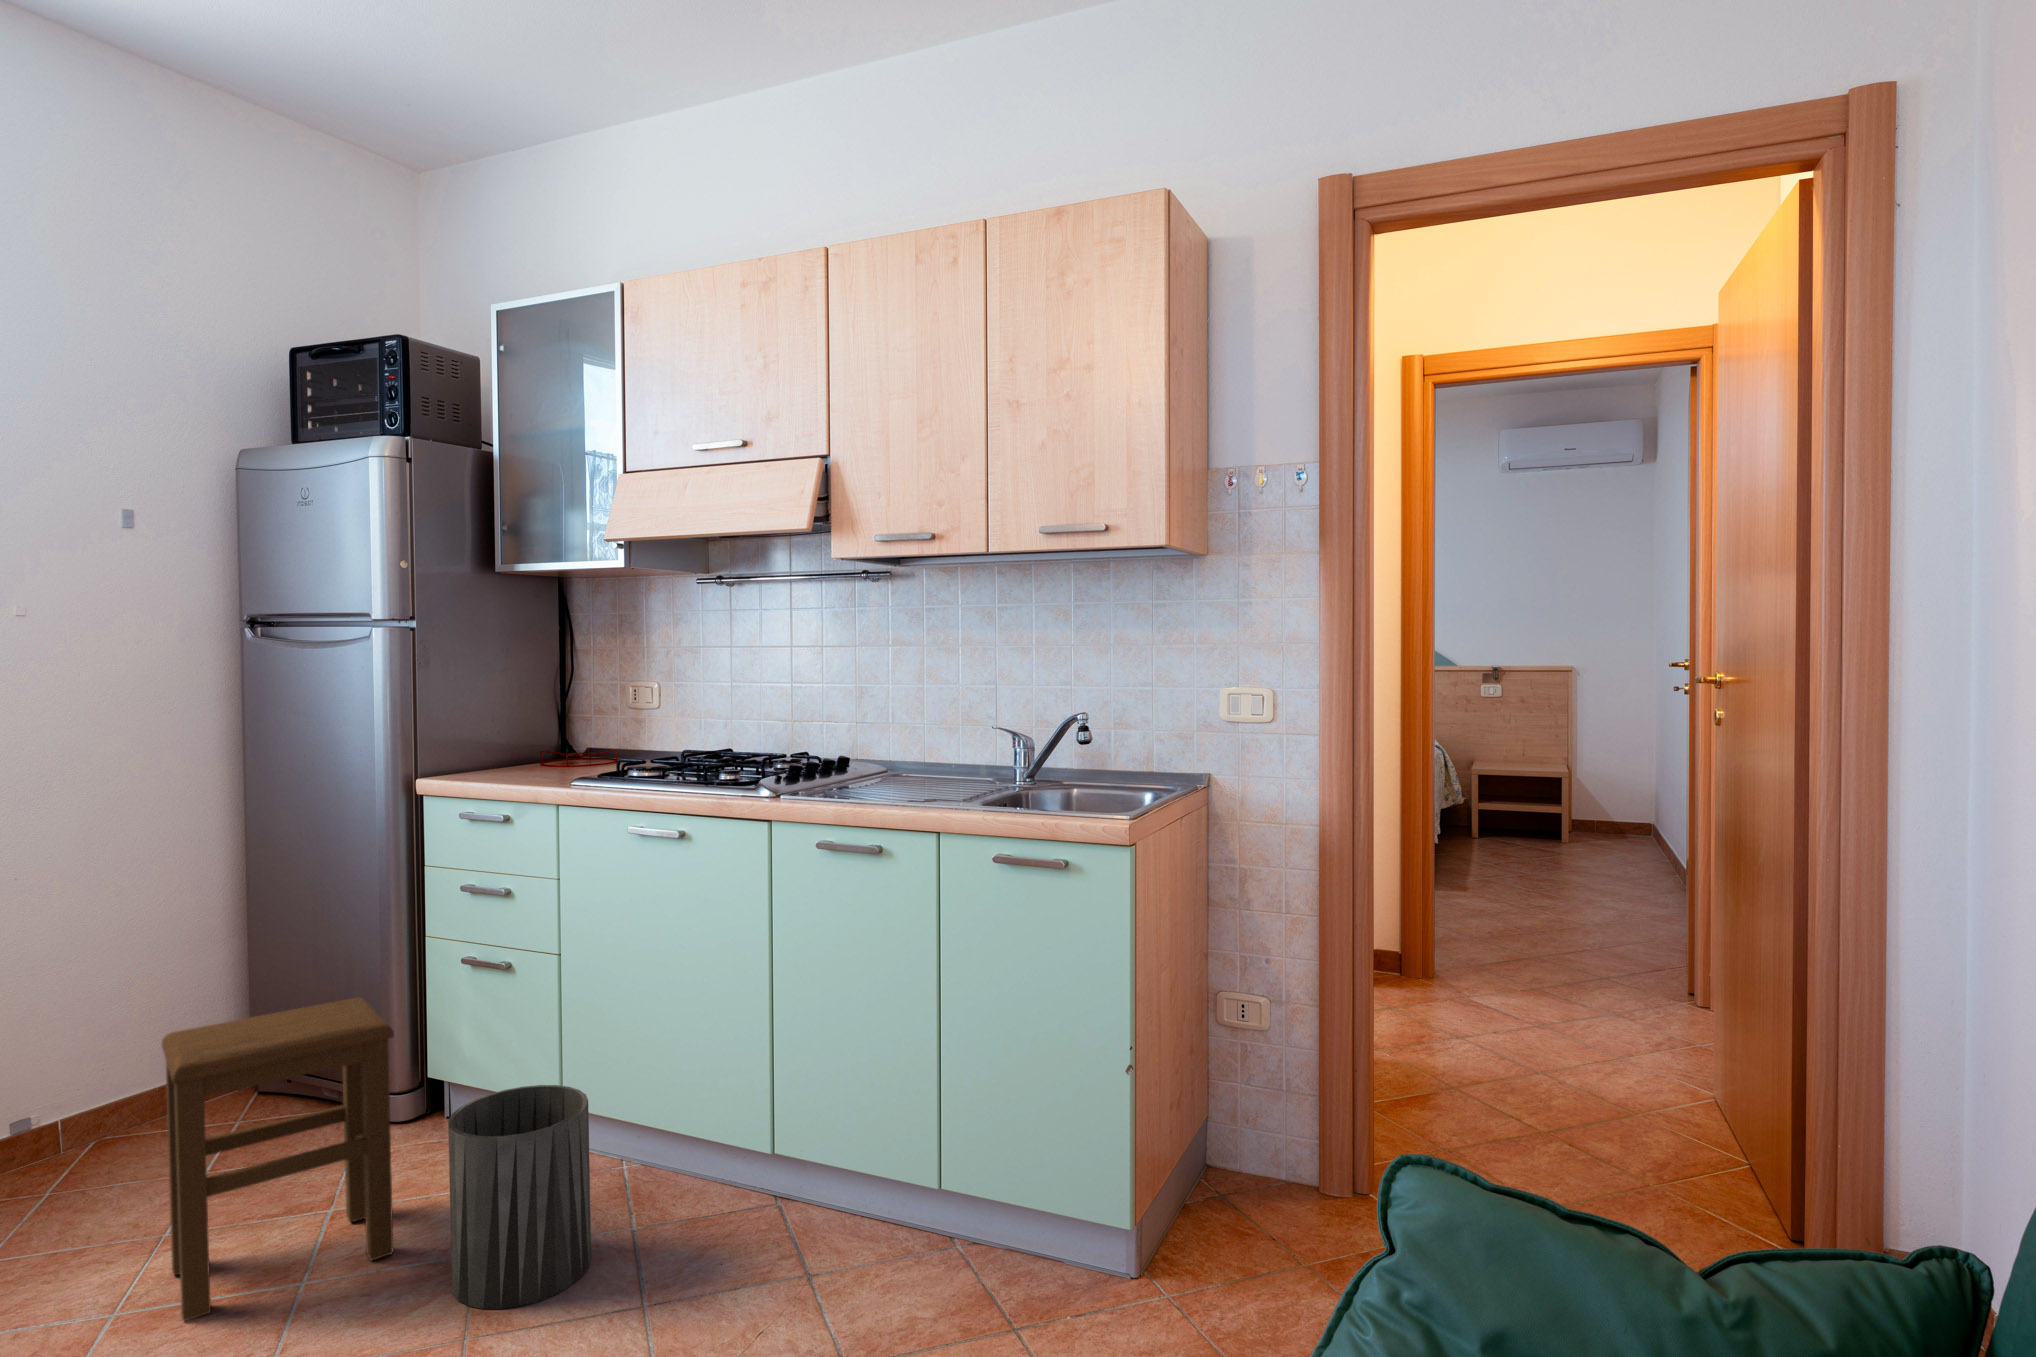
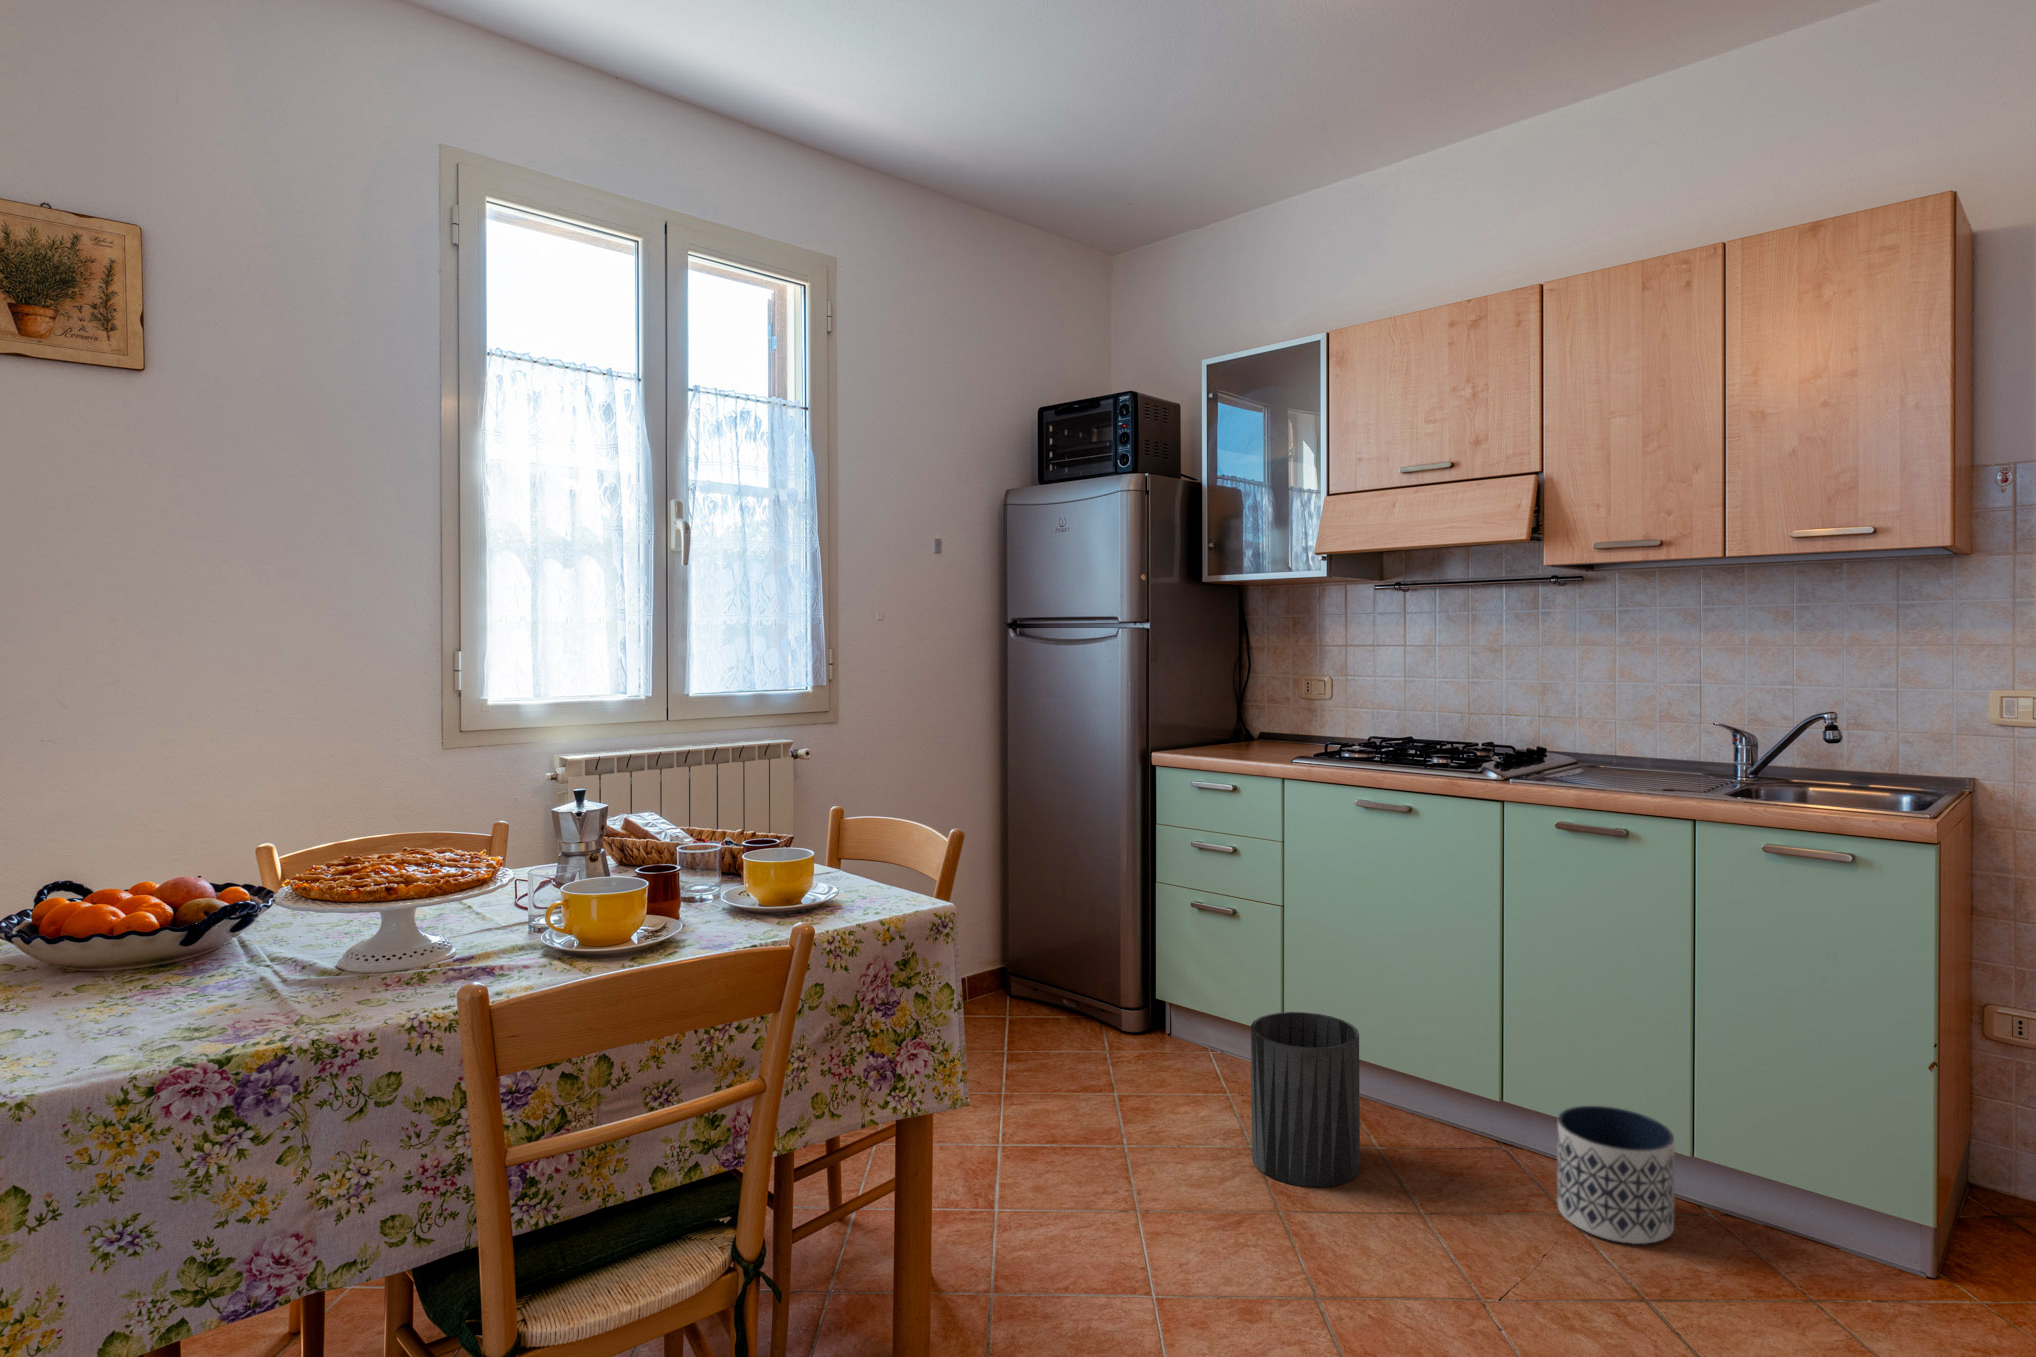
stool: present [162,997,394,1321] -> none [1029,927,1195,1153]
planter: none [793,1152,910,1310] -> present [1557,1106,1675,1244]

